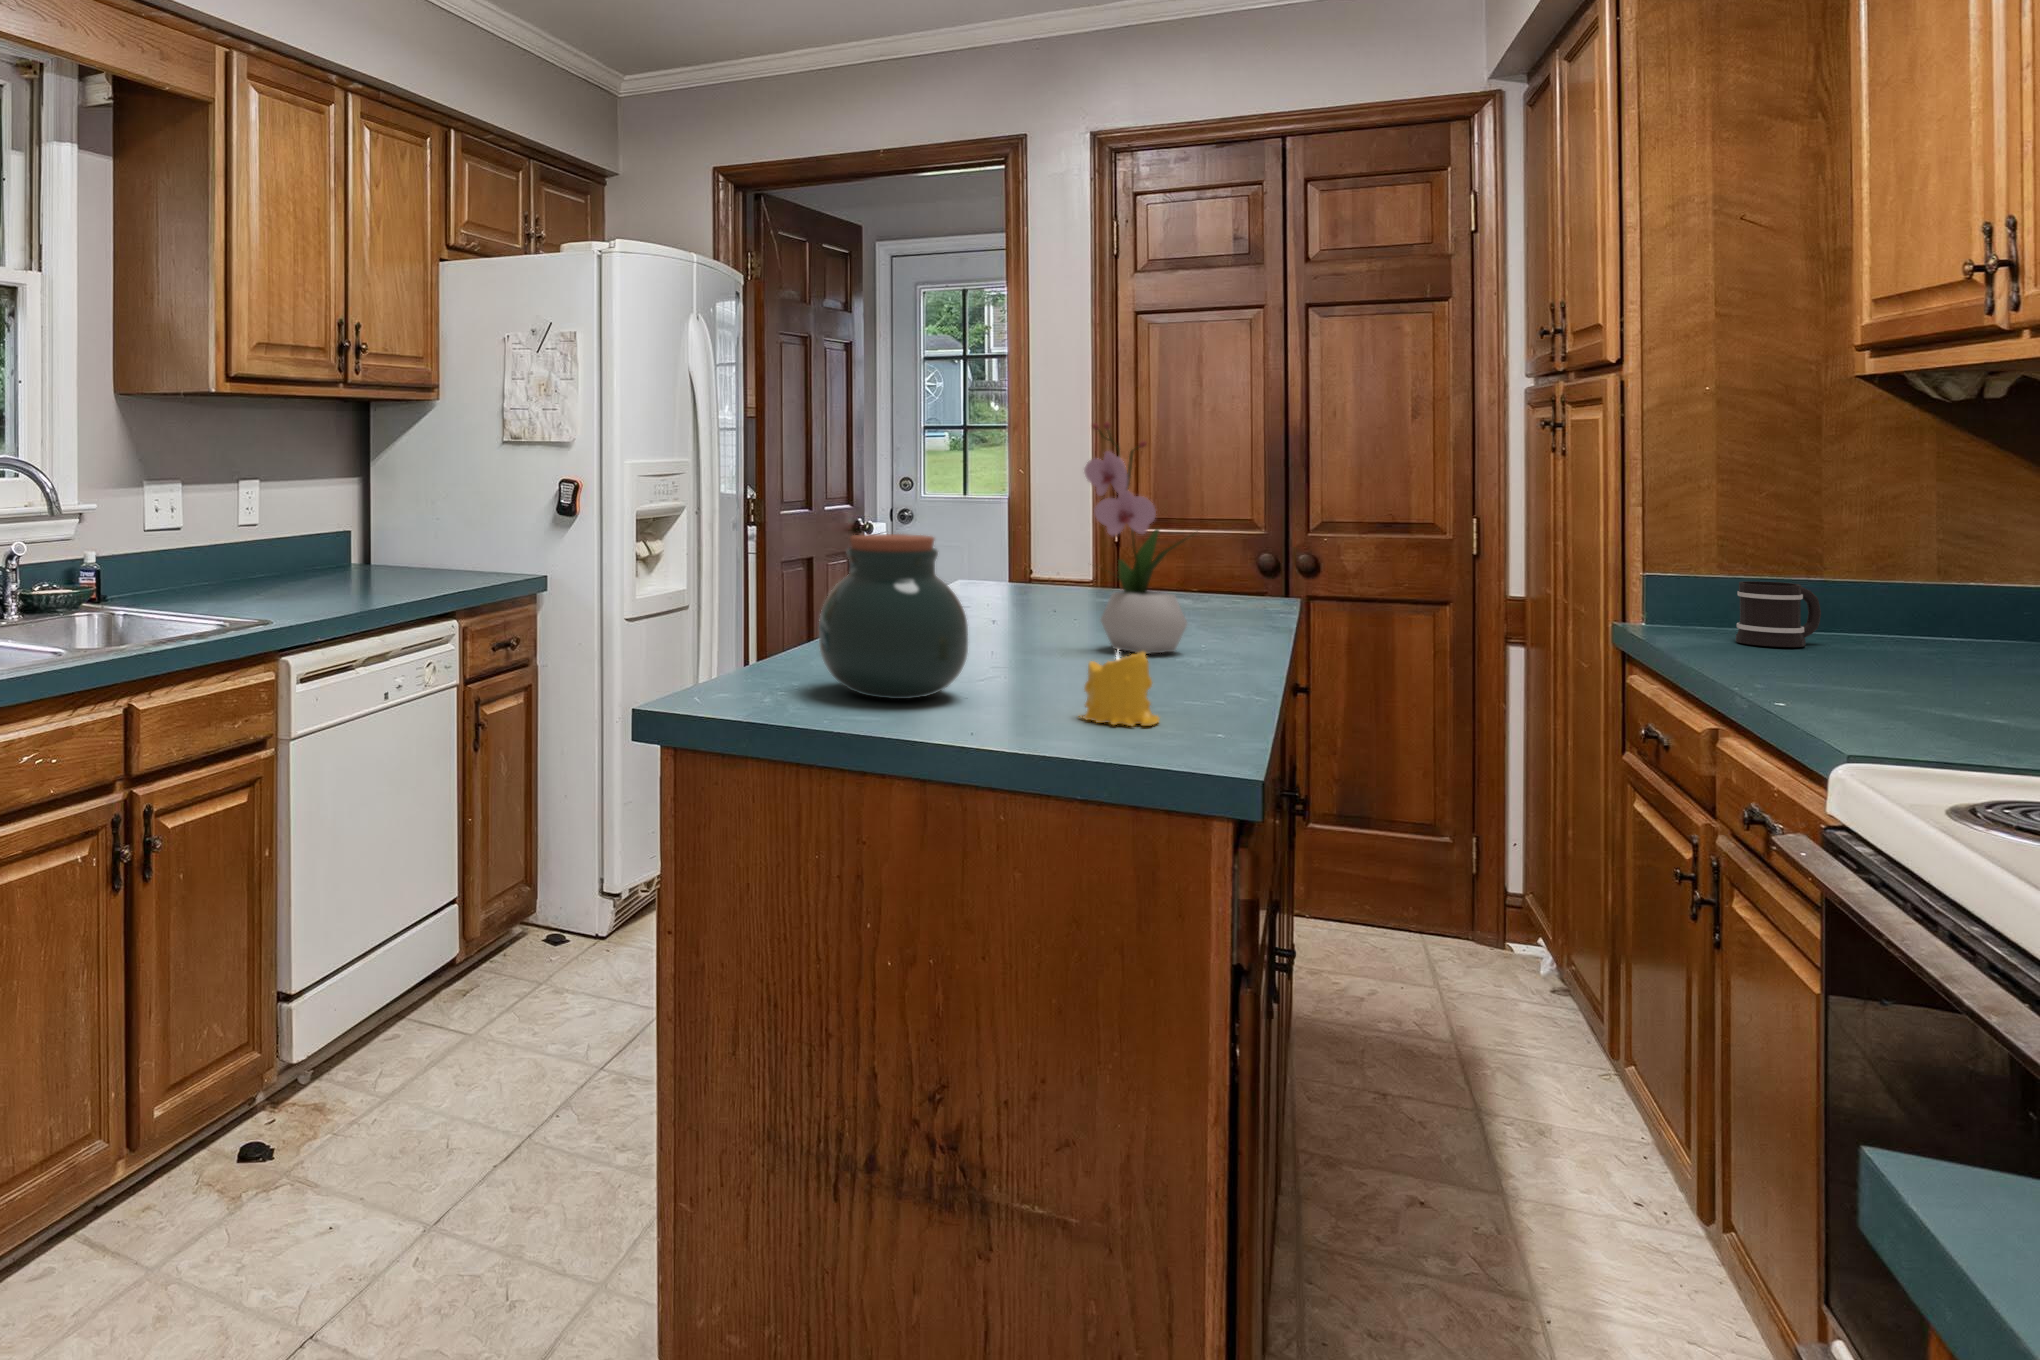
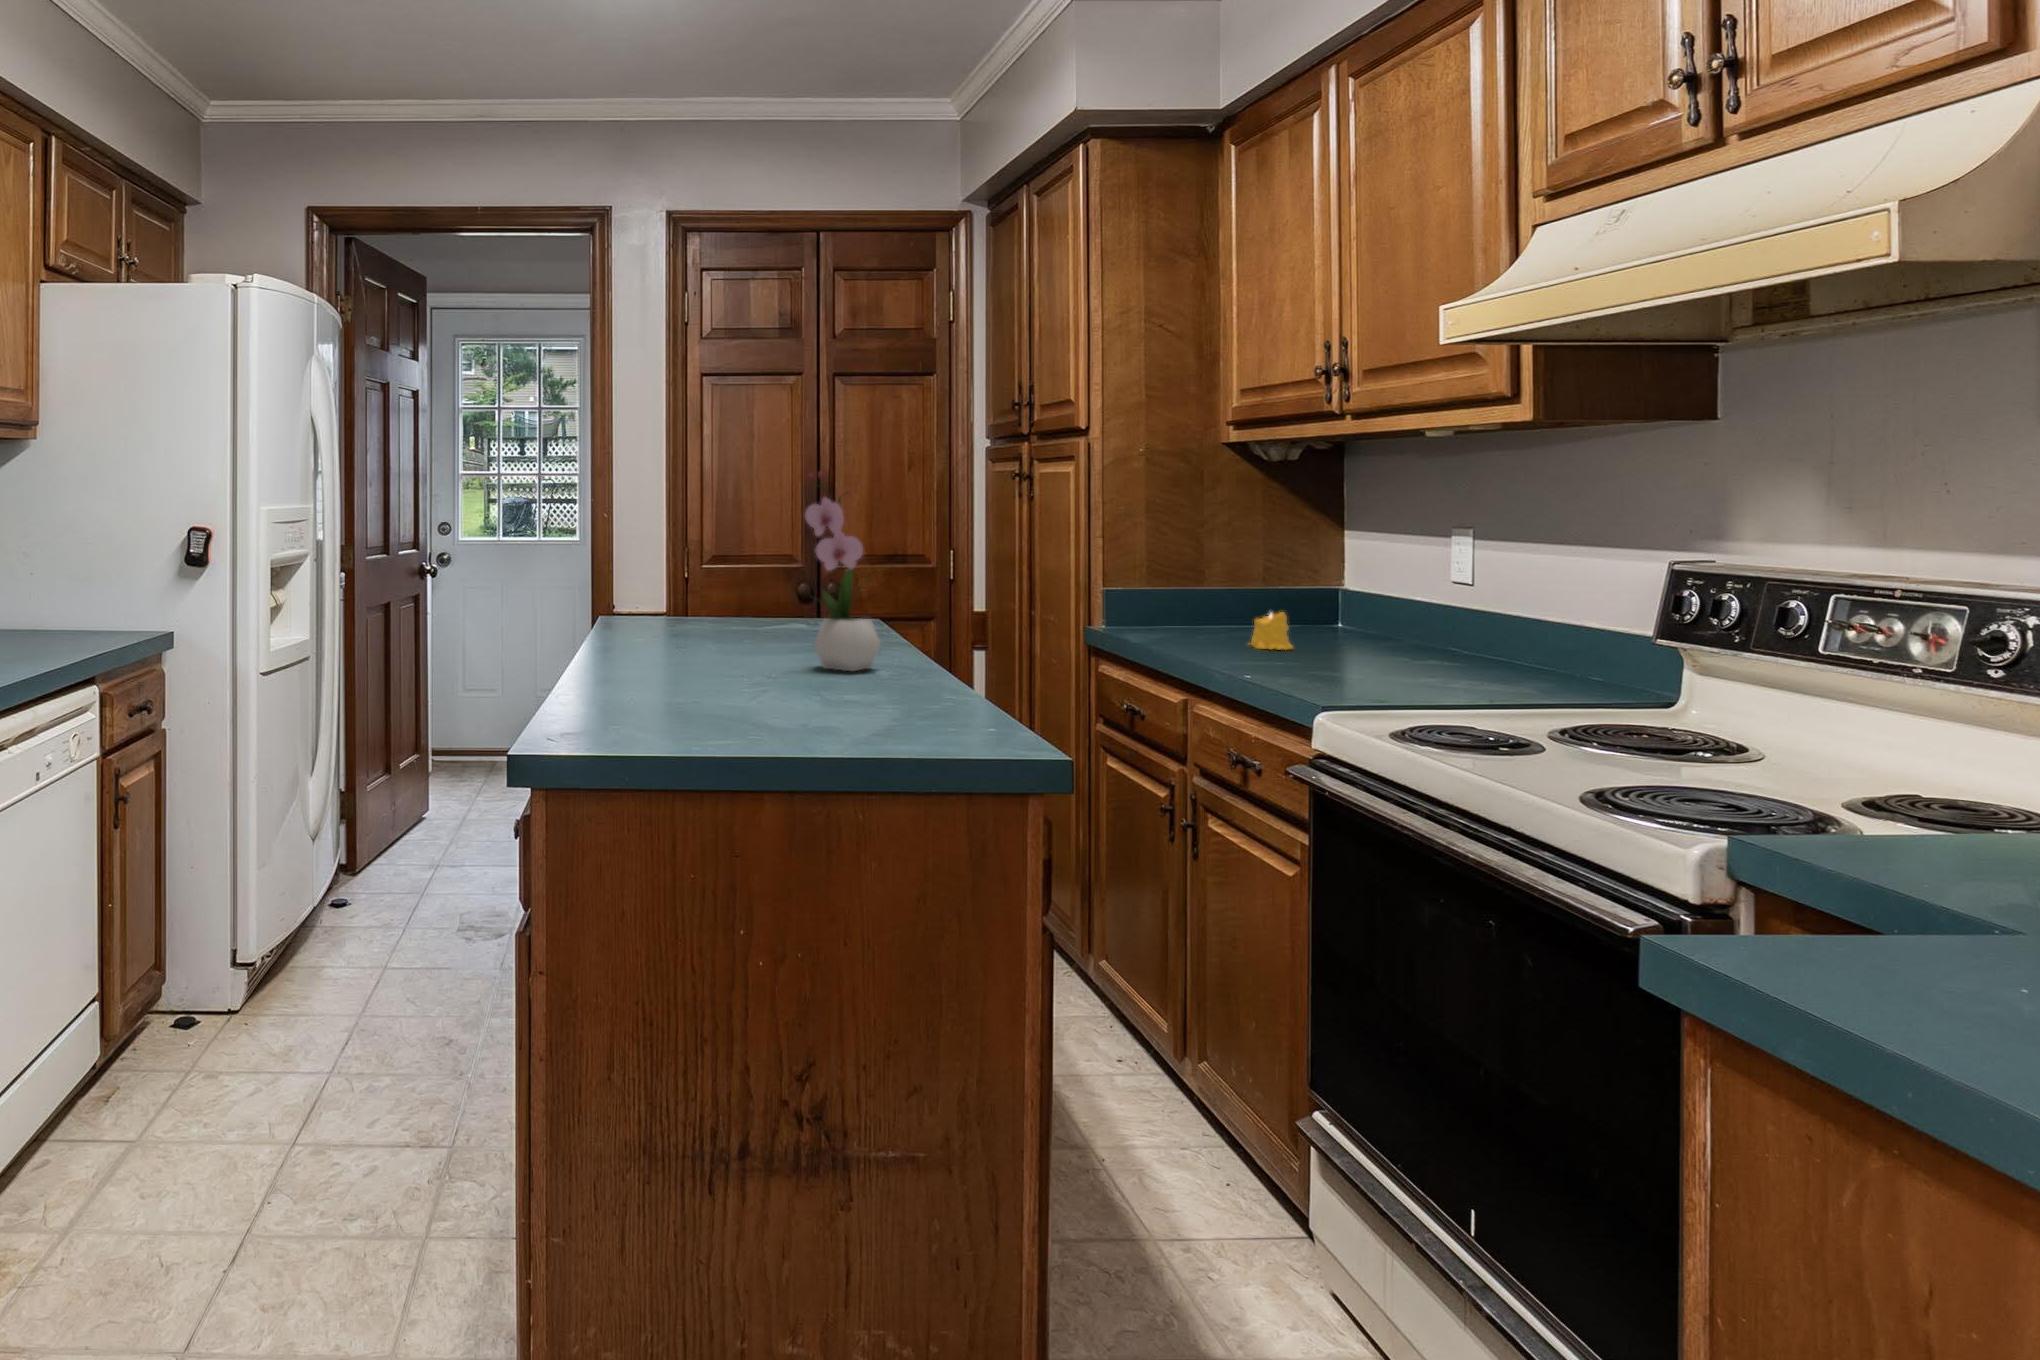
jar: present [819,534,968,699] -> none [658,575,791,726]
mug: present [1736,581,1821,647] -> none [1166,591,1211,638]
candle: present [1081,652,1159,726] -> present [1249,612,1292,650]

